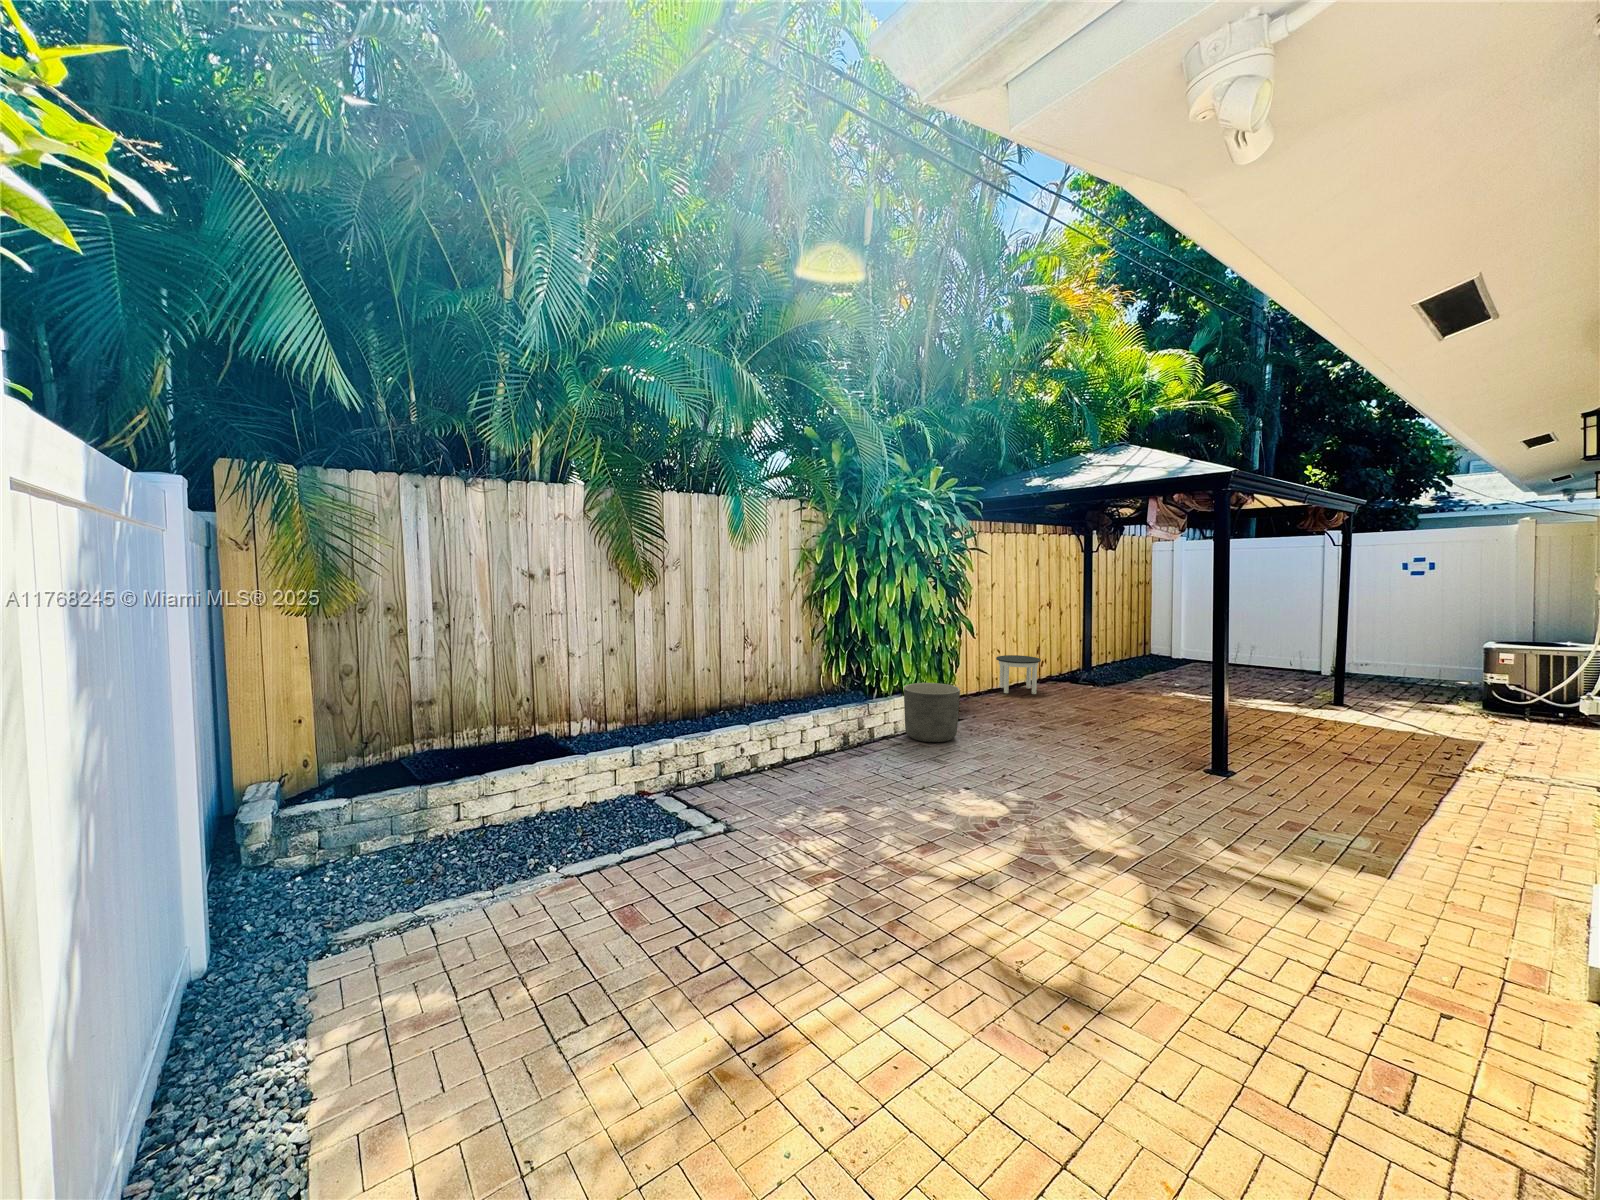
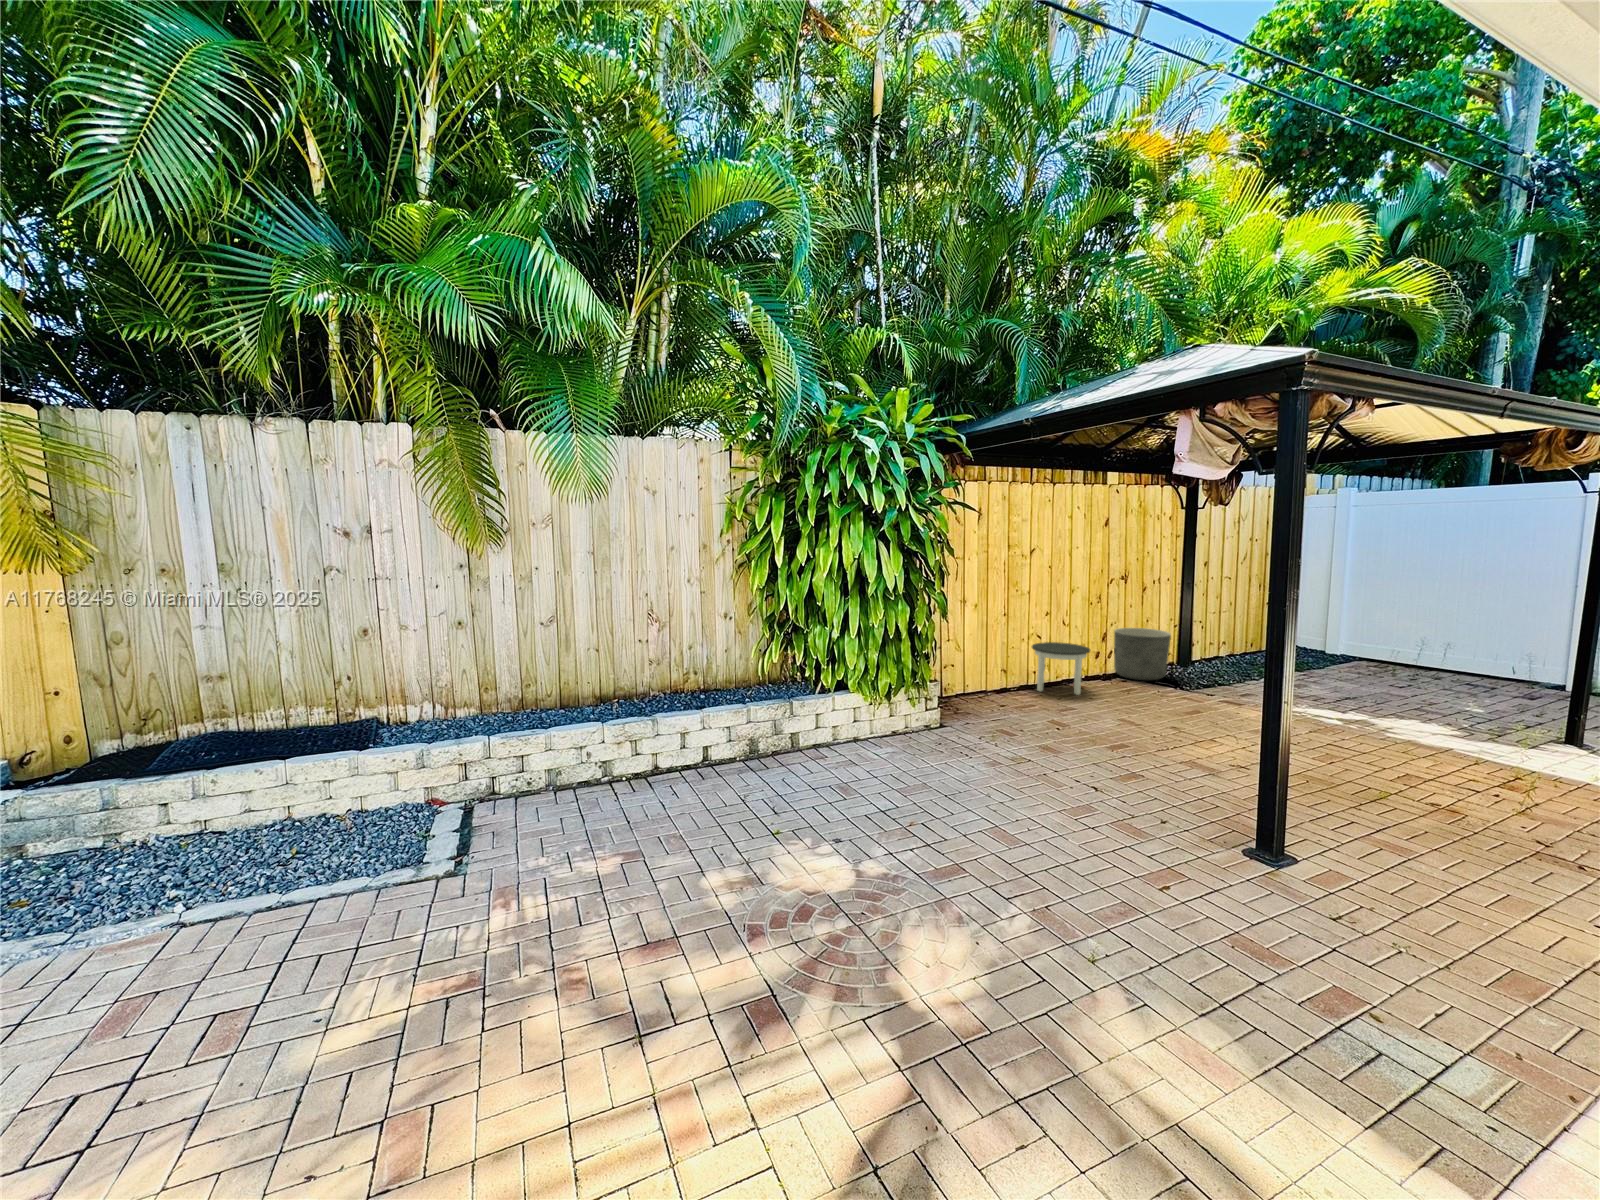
planter: present [904,683,960,742] -> present [1114,628,1171,680]

